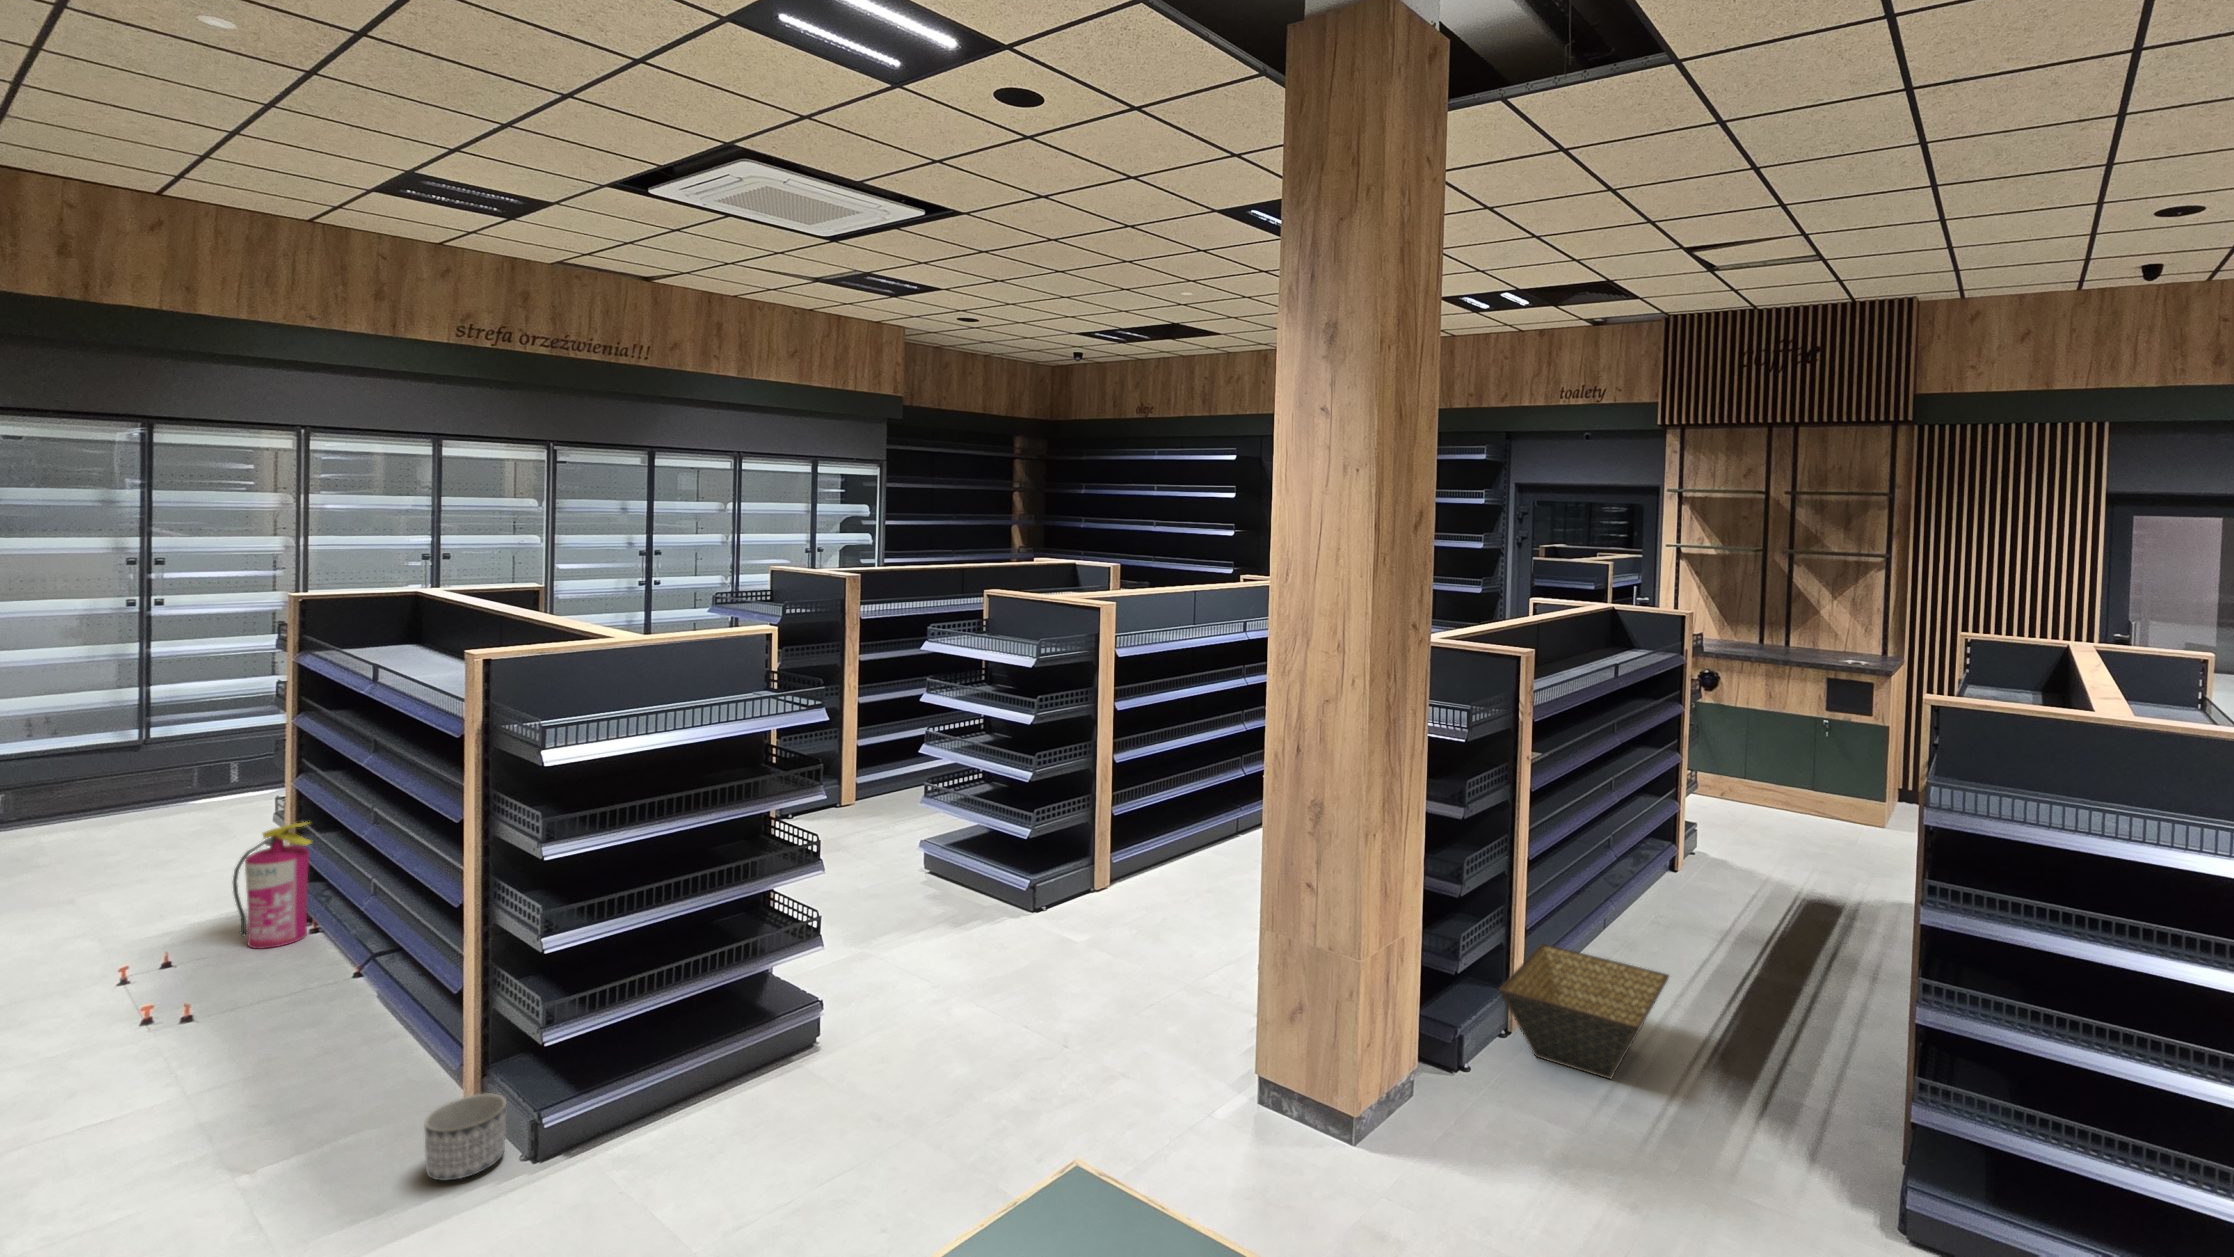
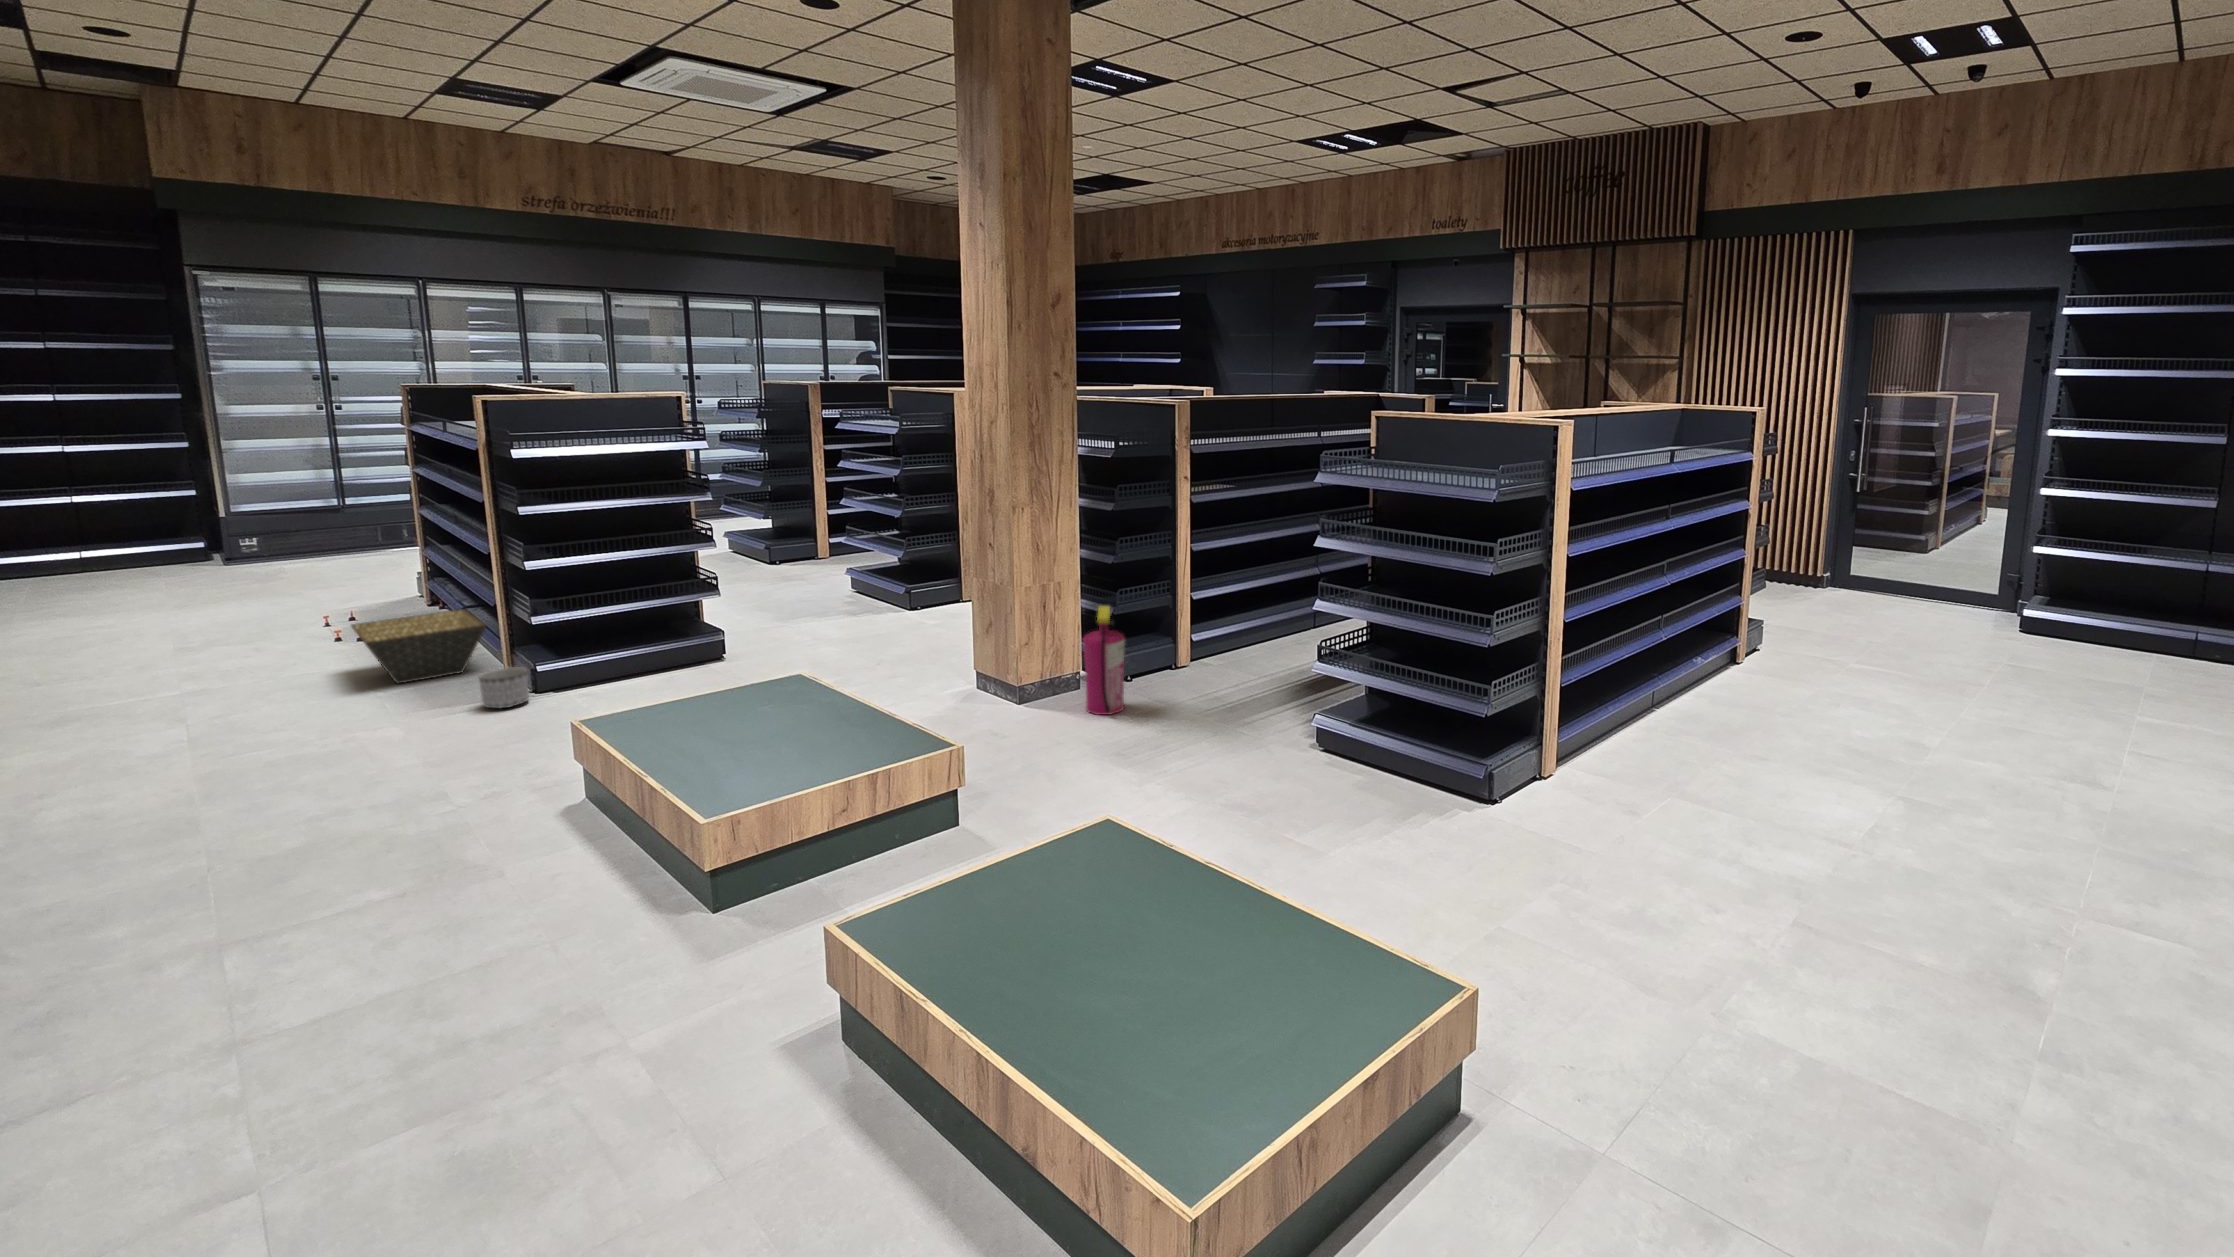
fire extinguisher: present [233,823,311,949] -> present [1083,606,1125,715]
basket: present [1500,944,1669,1079] -> present [352,609,486,684]

